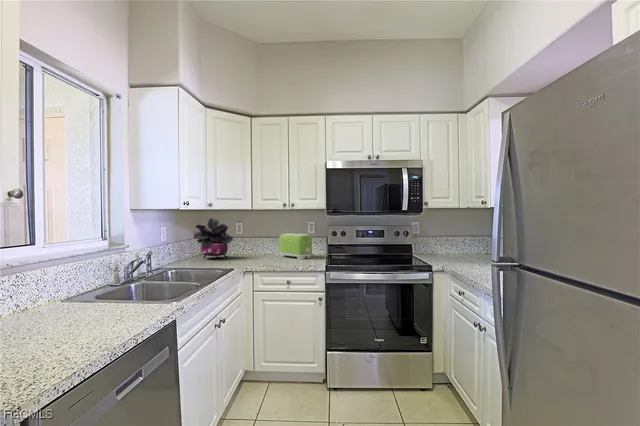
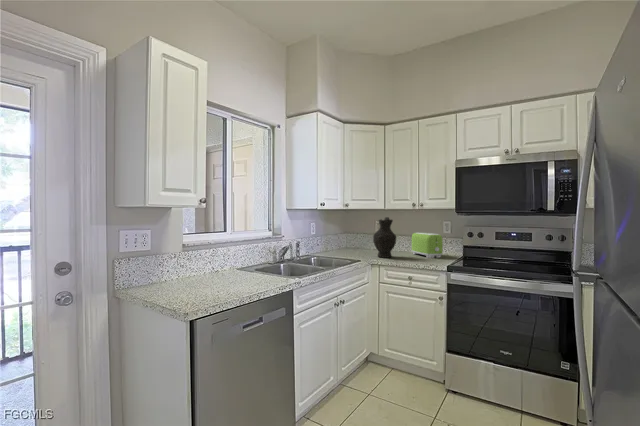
potted plant: present [194,218,233,258] -> none [337,217,369,251]
decorative vase: none [243,218,269,263] -> present [373,217,396,258]

